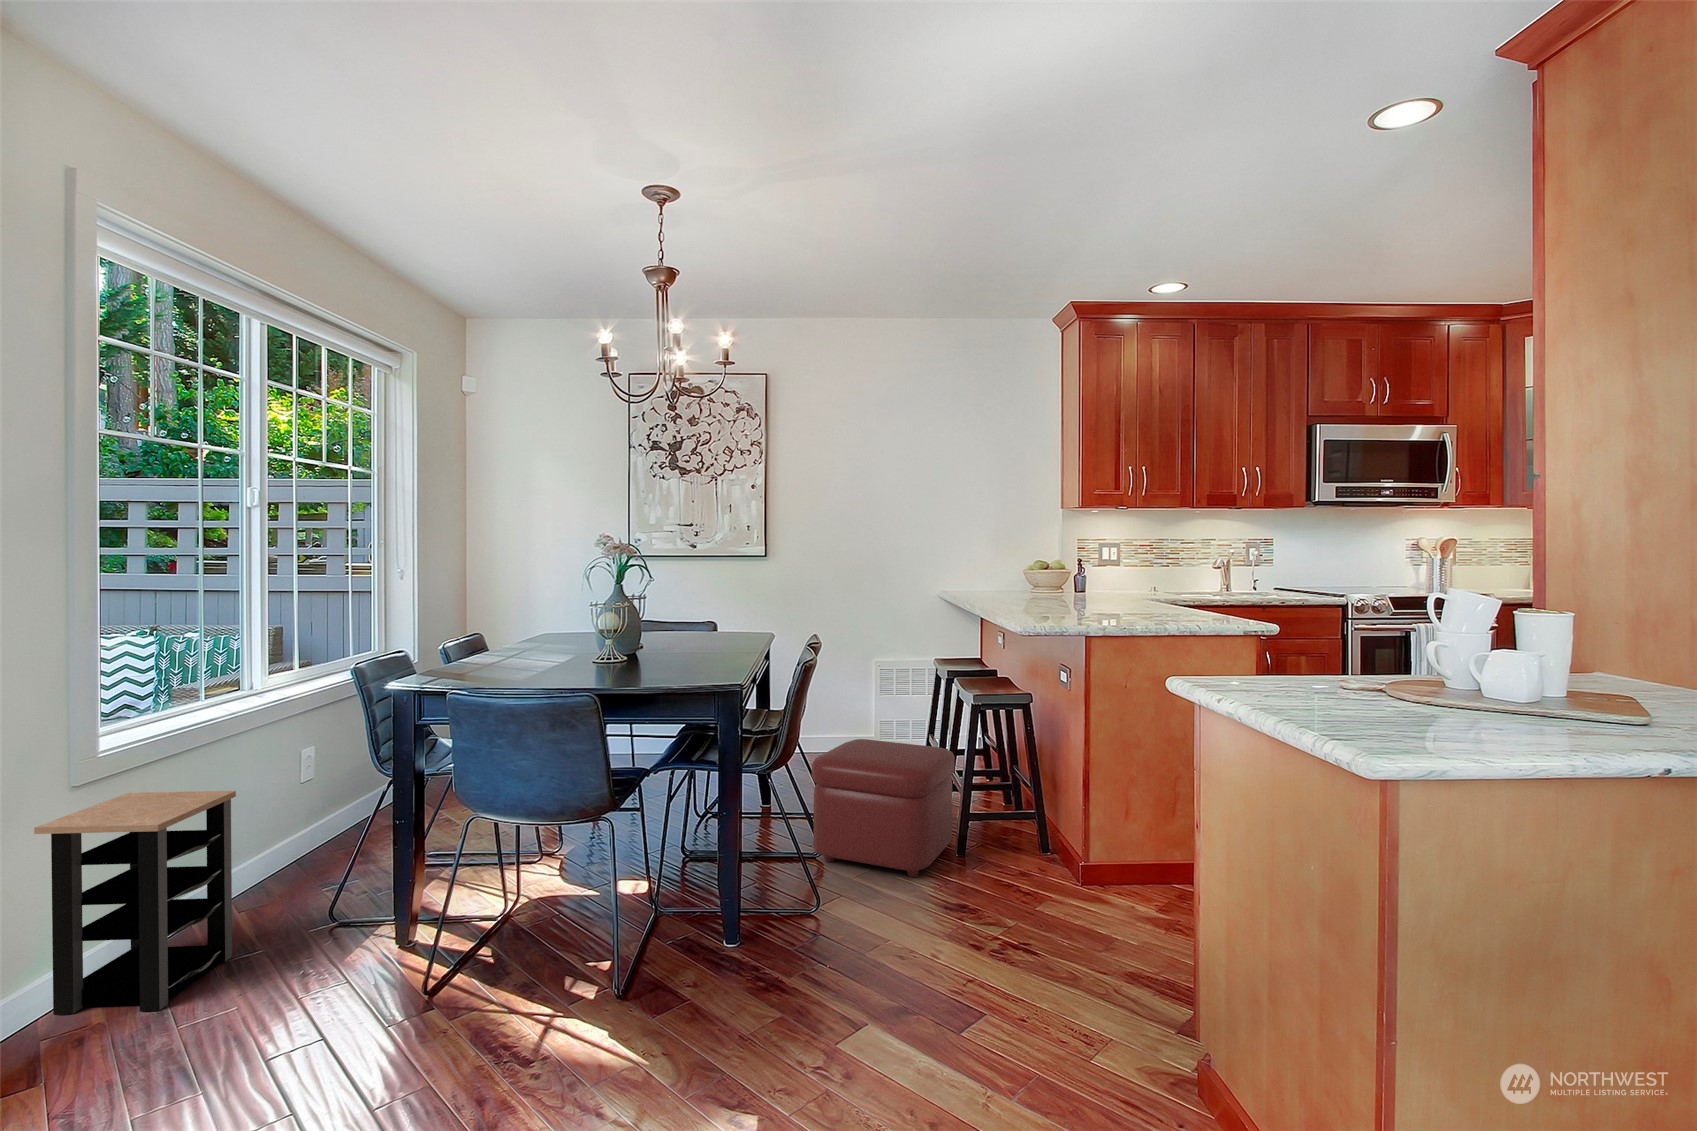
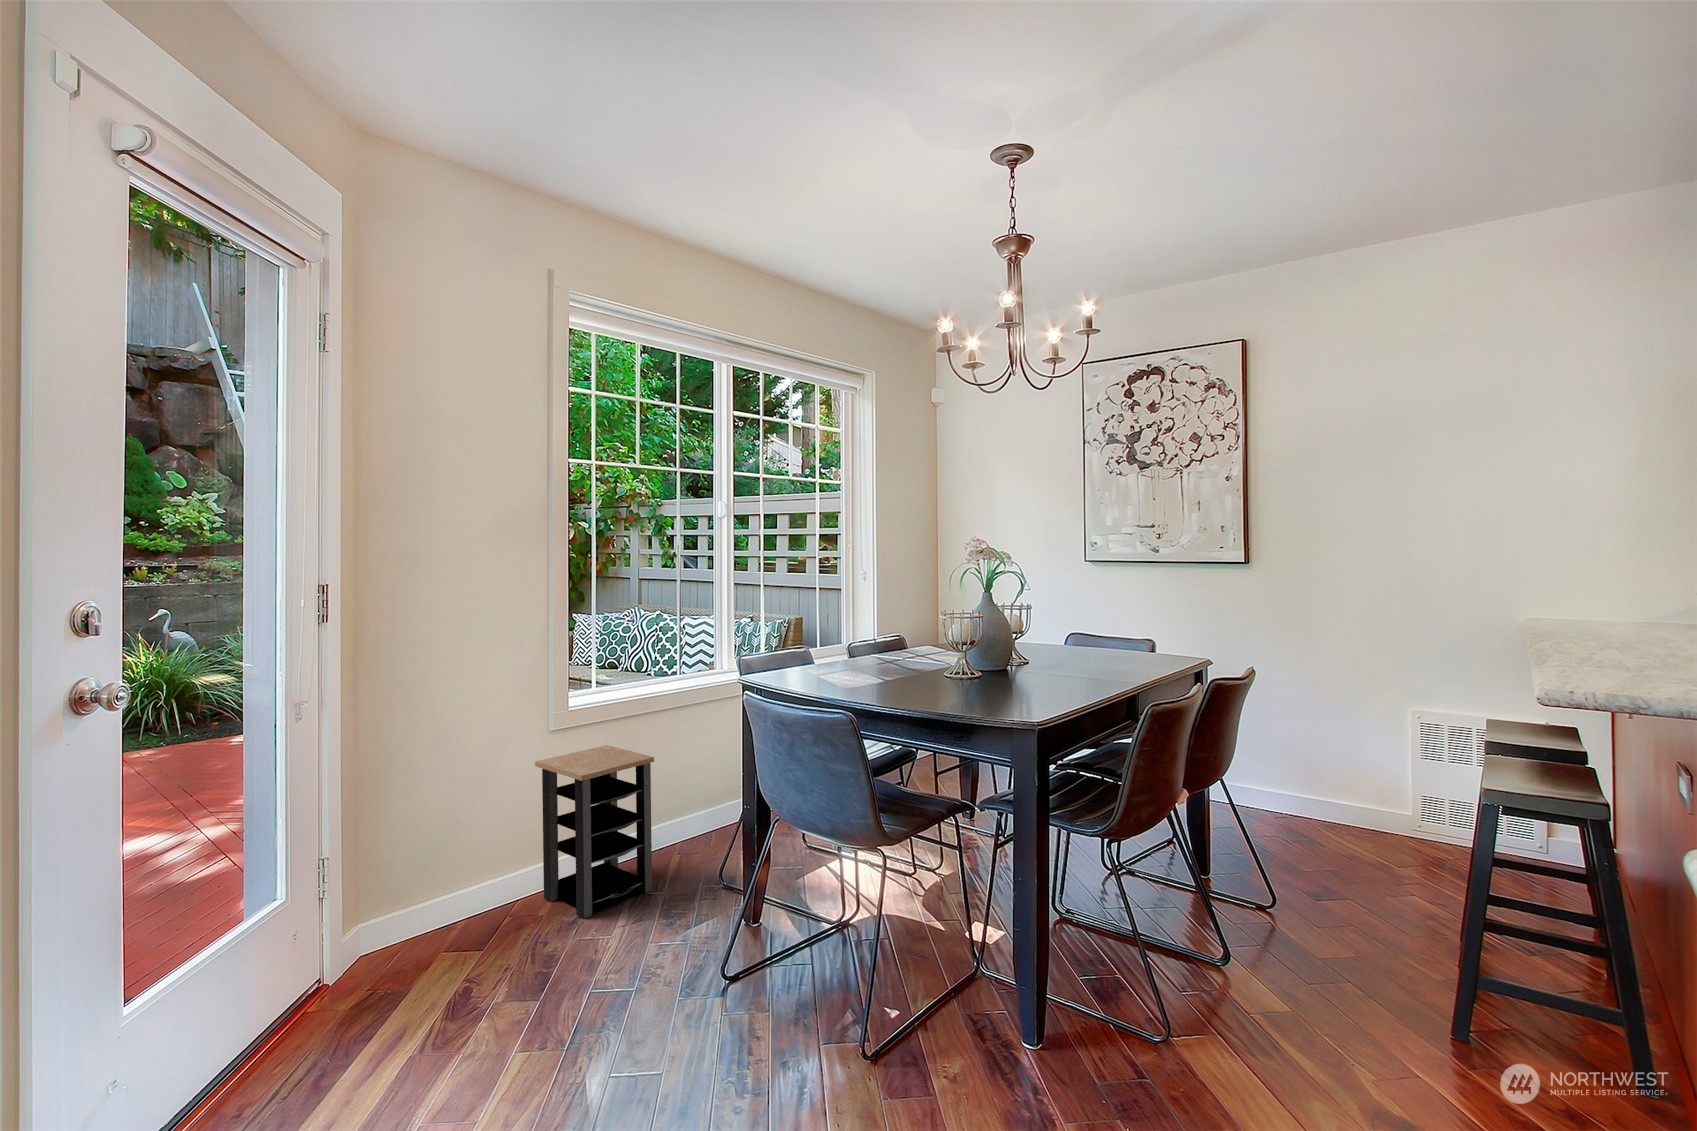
ottoman: present [812,739,954,877] -> none [1200,822,1458,1061]

